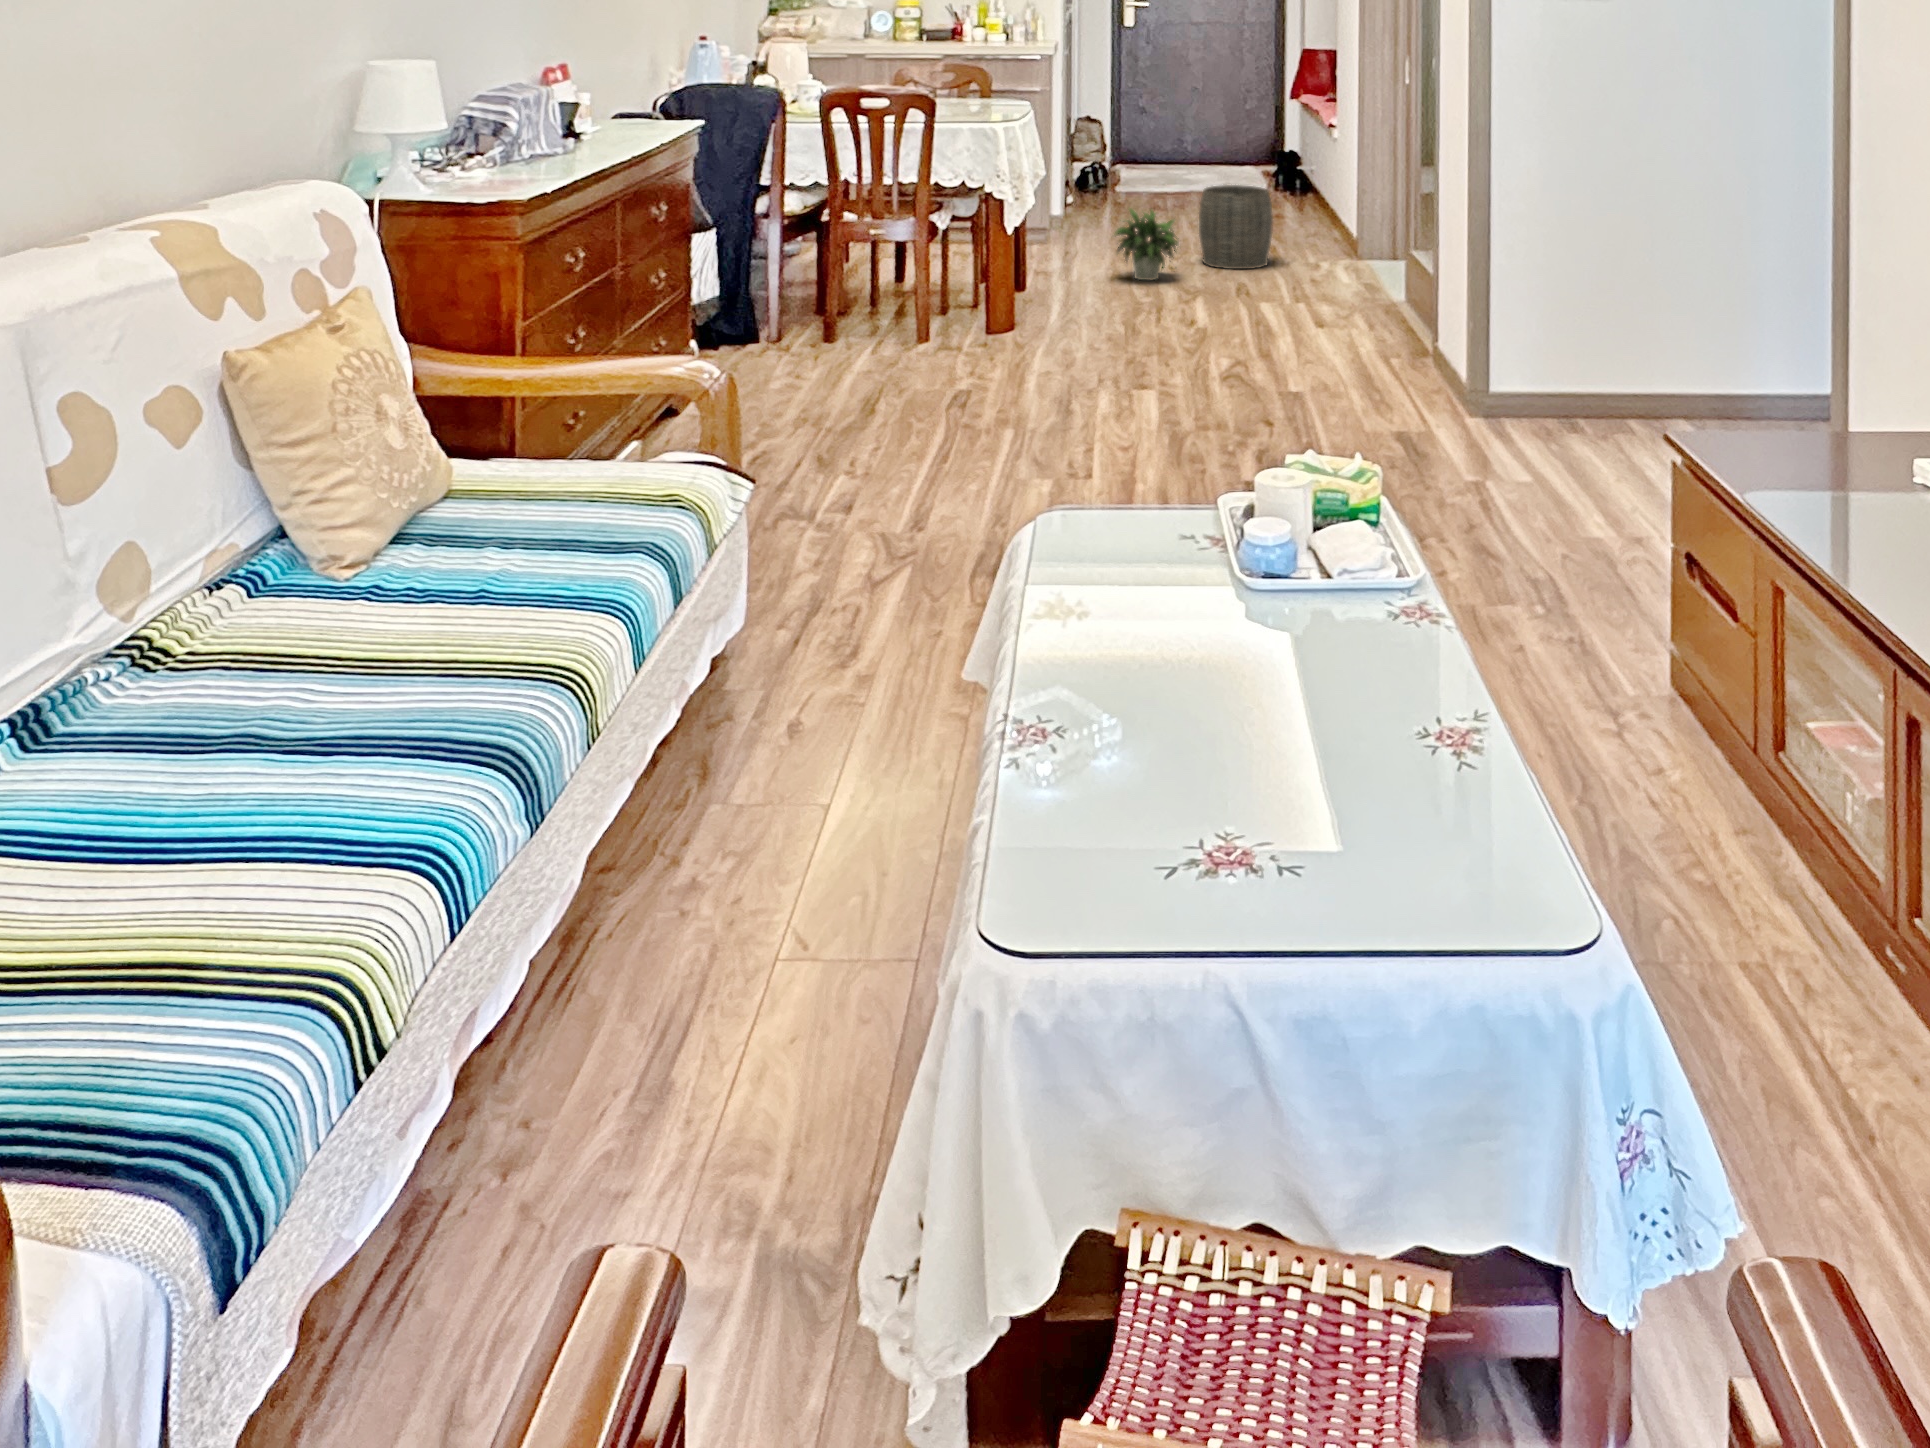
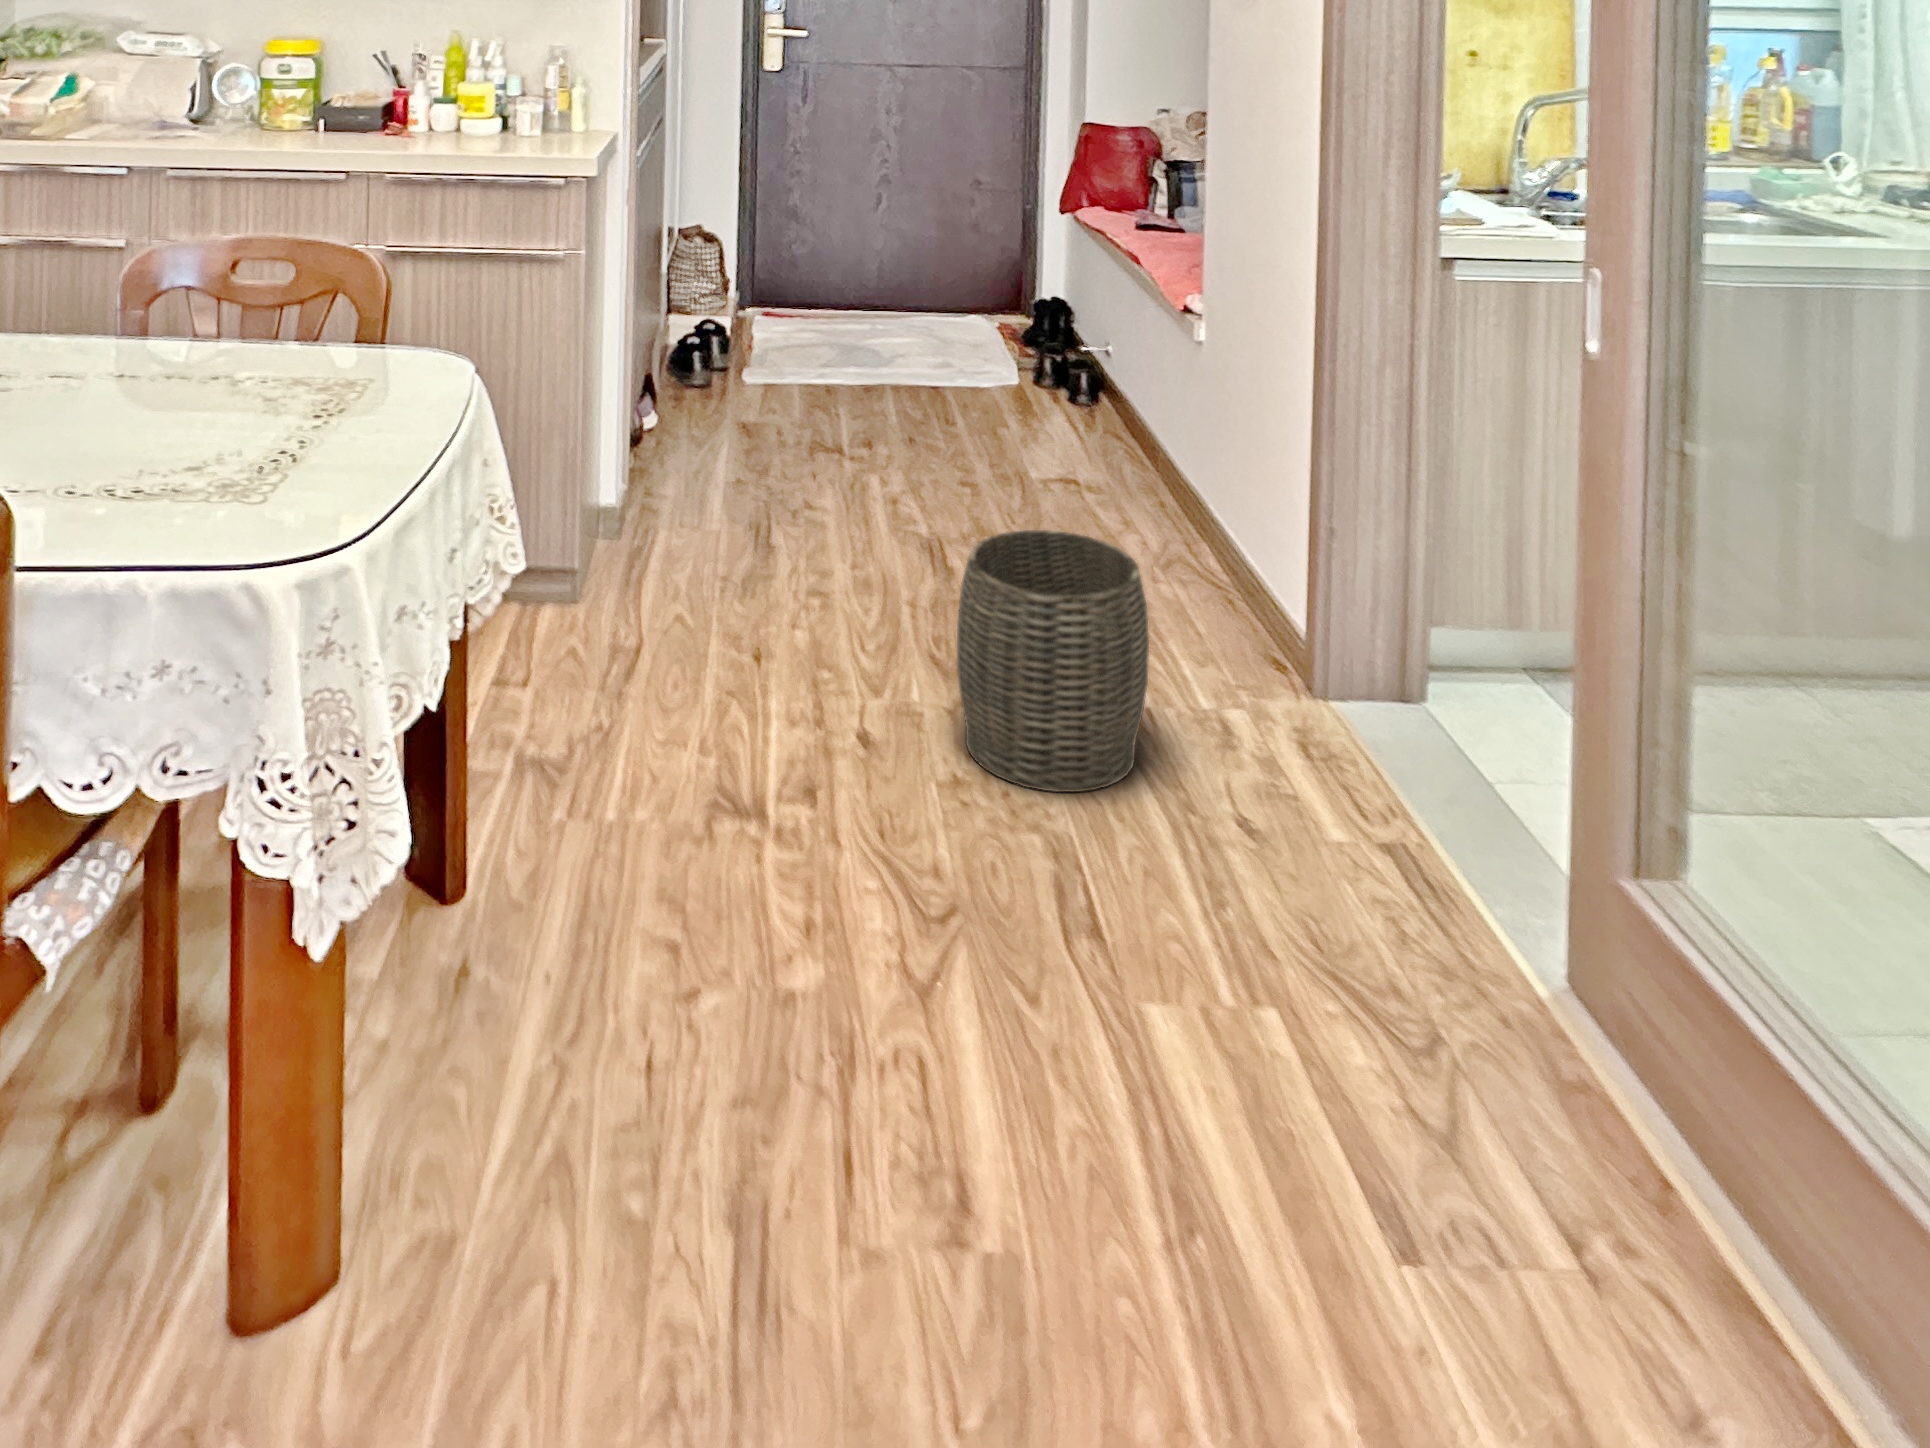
potted plant: present [1115,209,1178,280] -> none [734,645,930,888]

